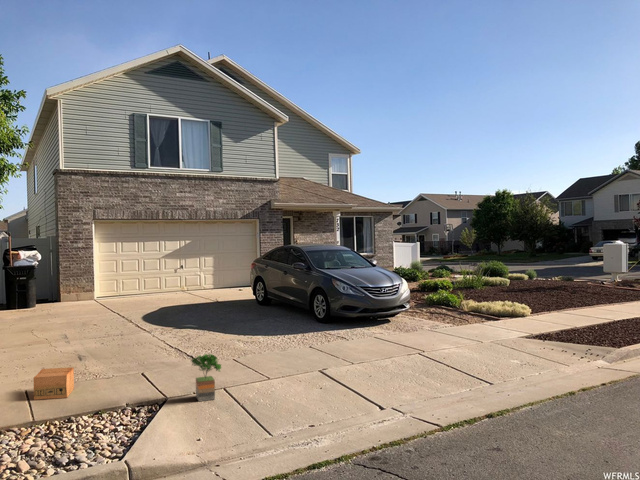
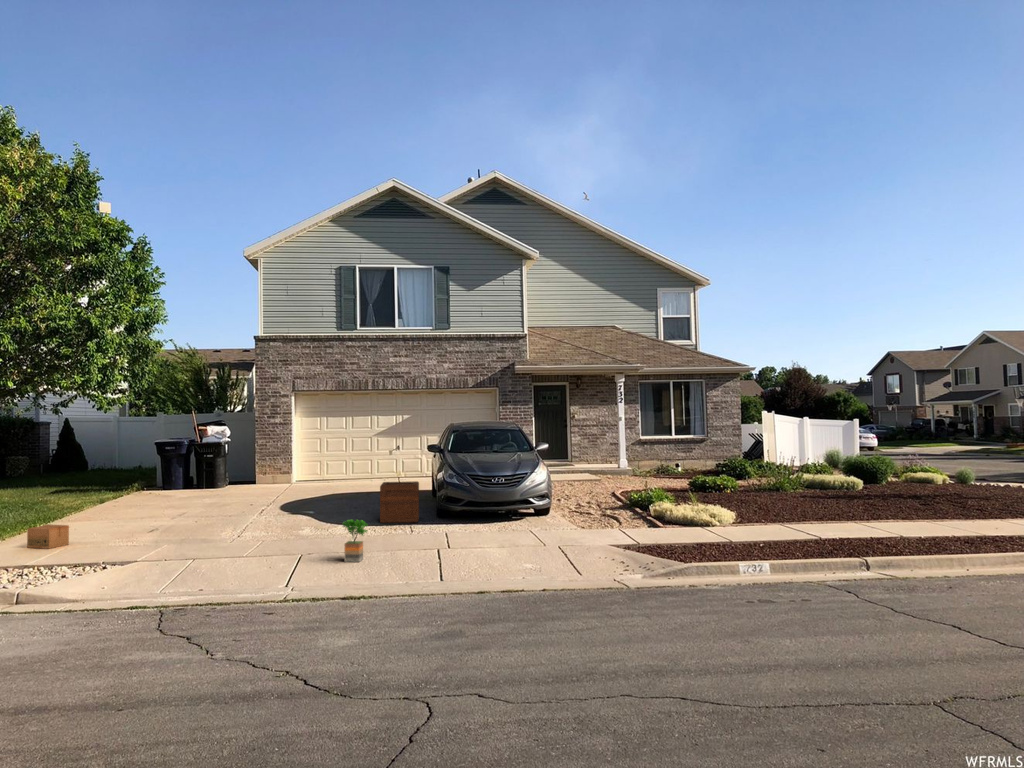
wooden crate: none [286,295,329,332] -> present [380,481,419,523]
potted tree: present [191,354,221,401] -> present [343,520,367,562]

